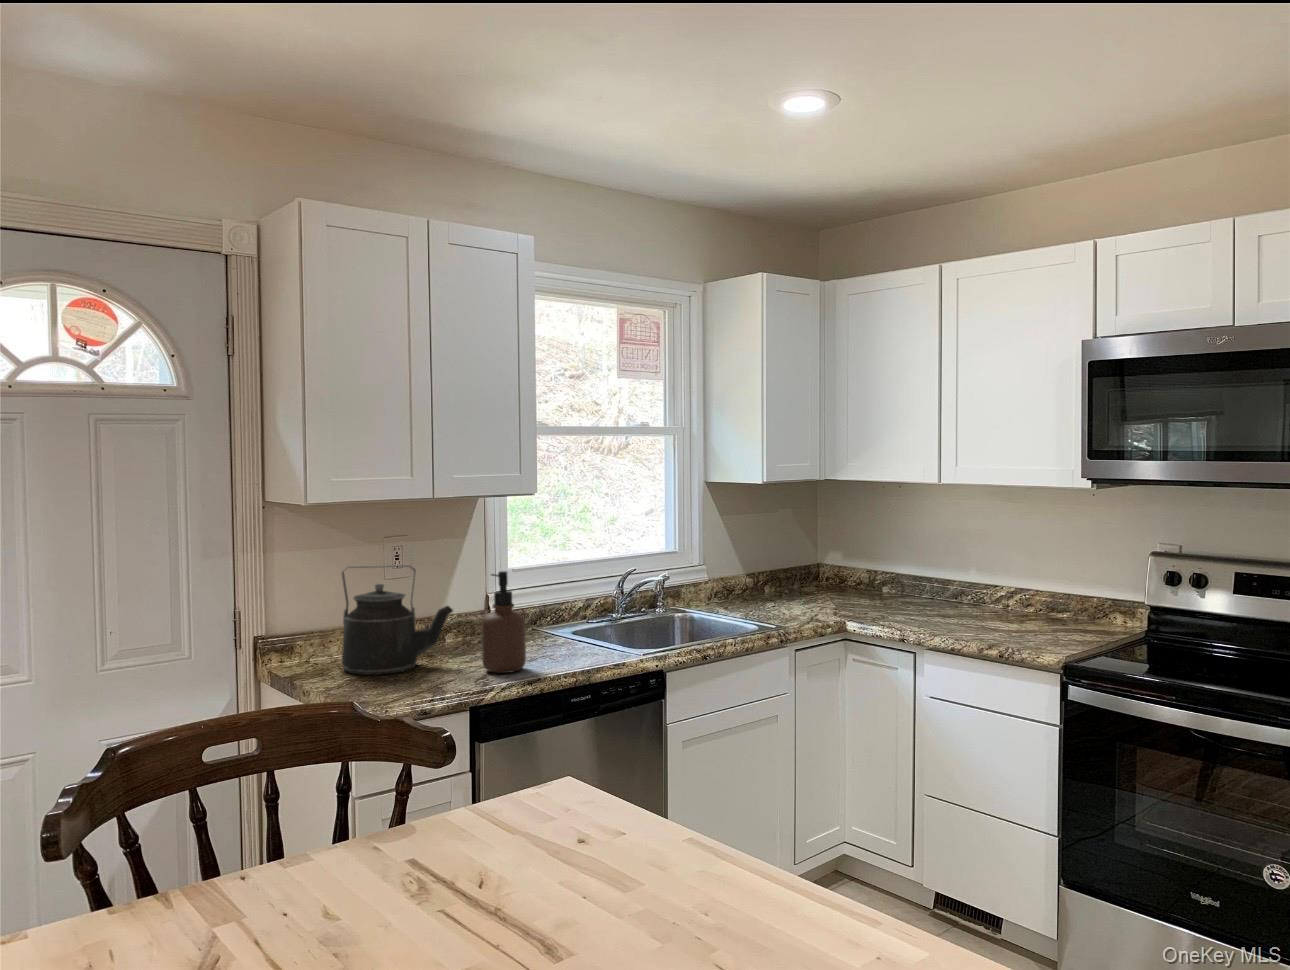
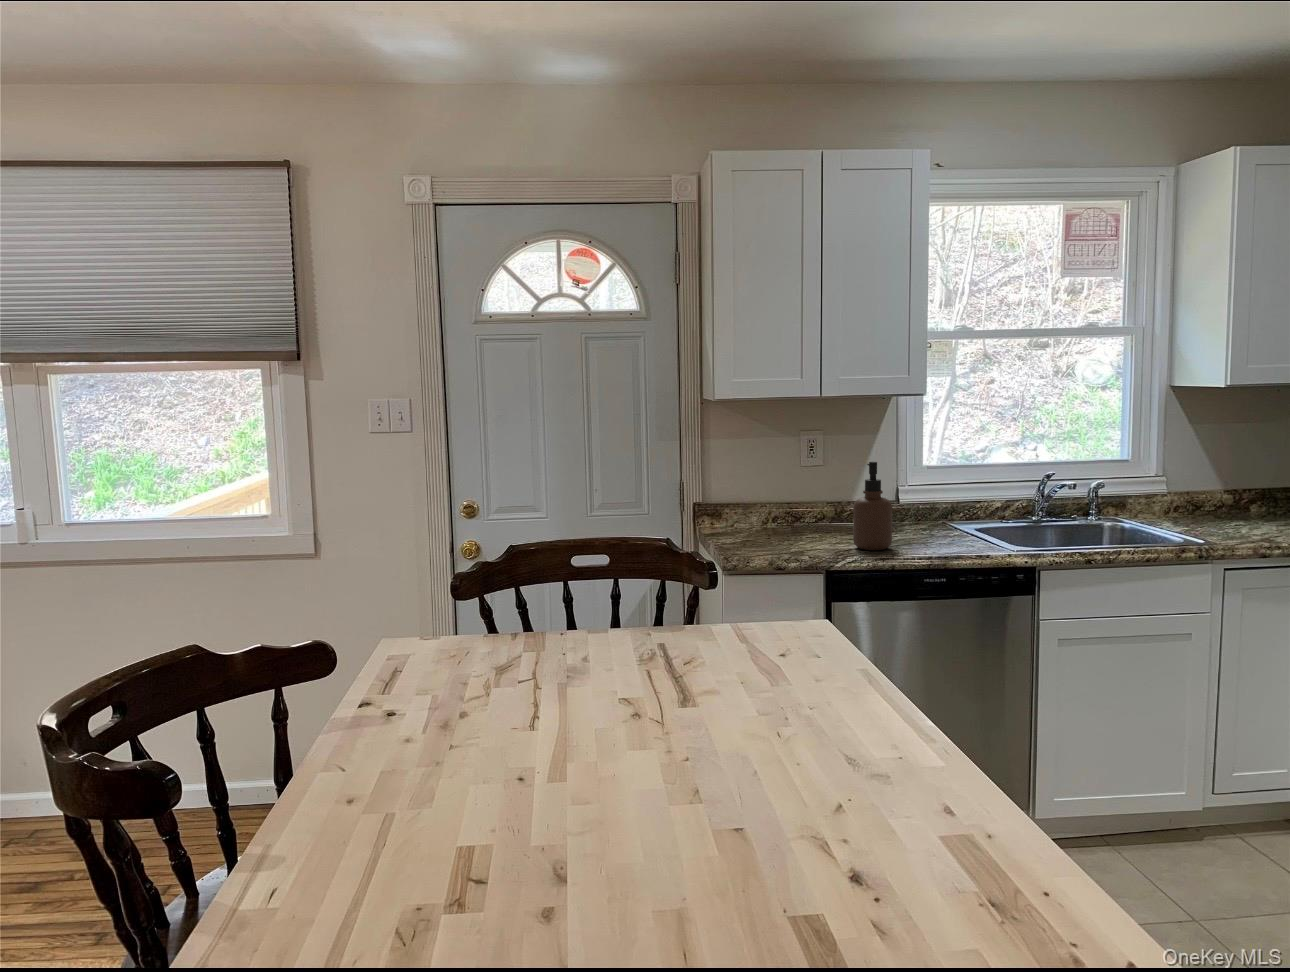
kettle: present [342,565,453,675] -> none [751,452,840,541]

